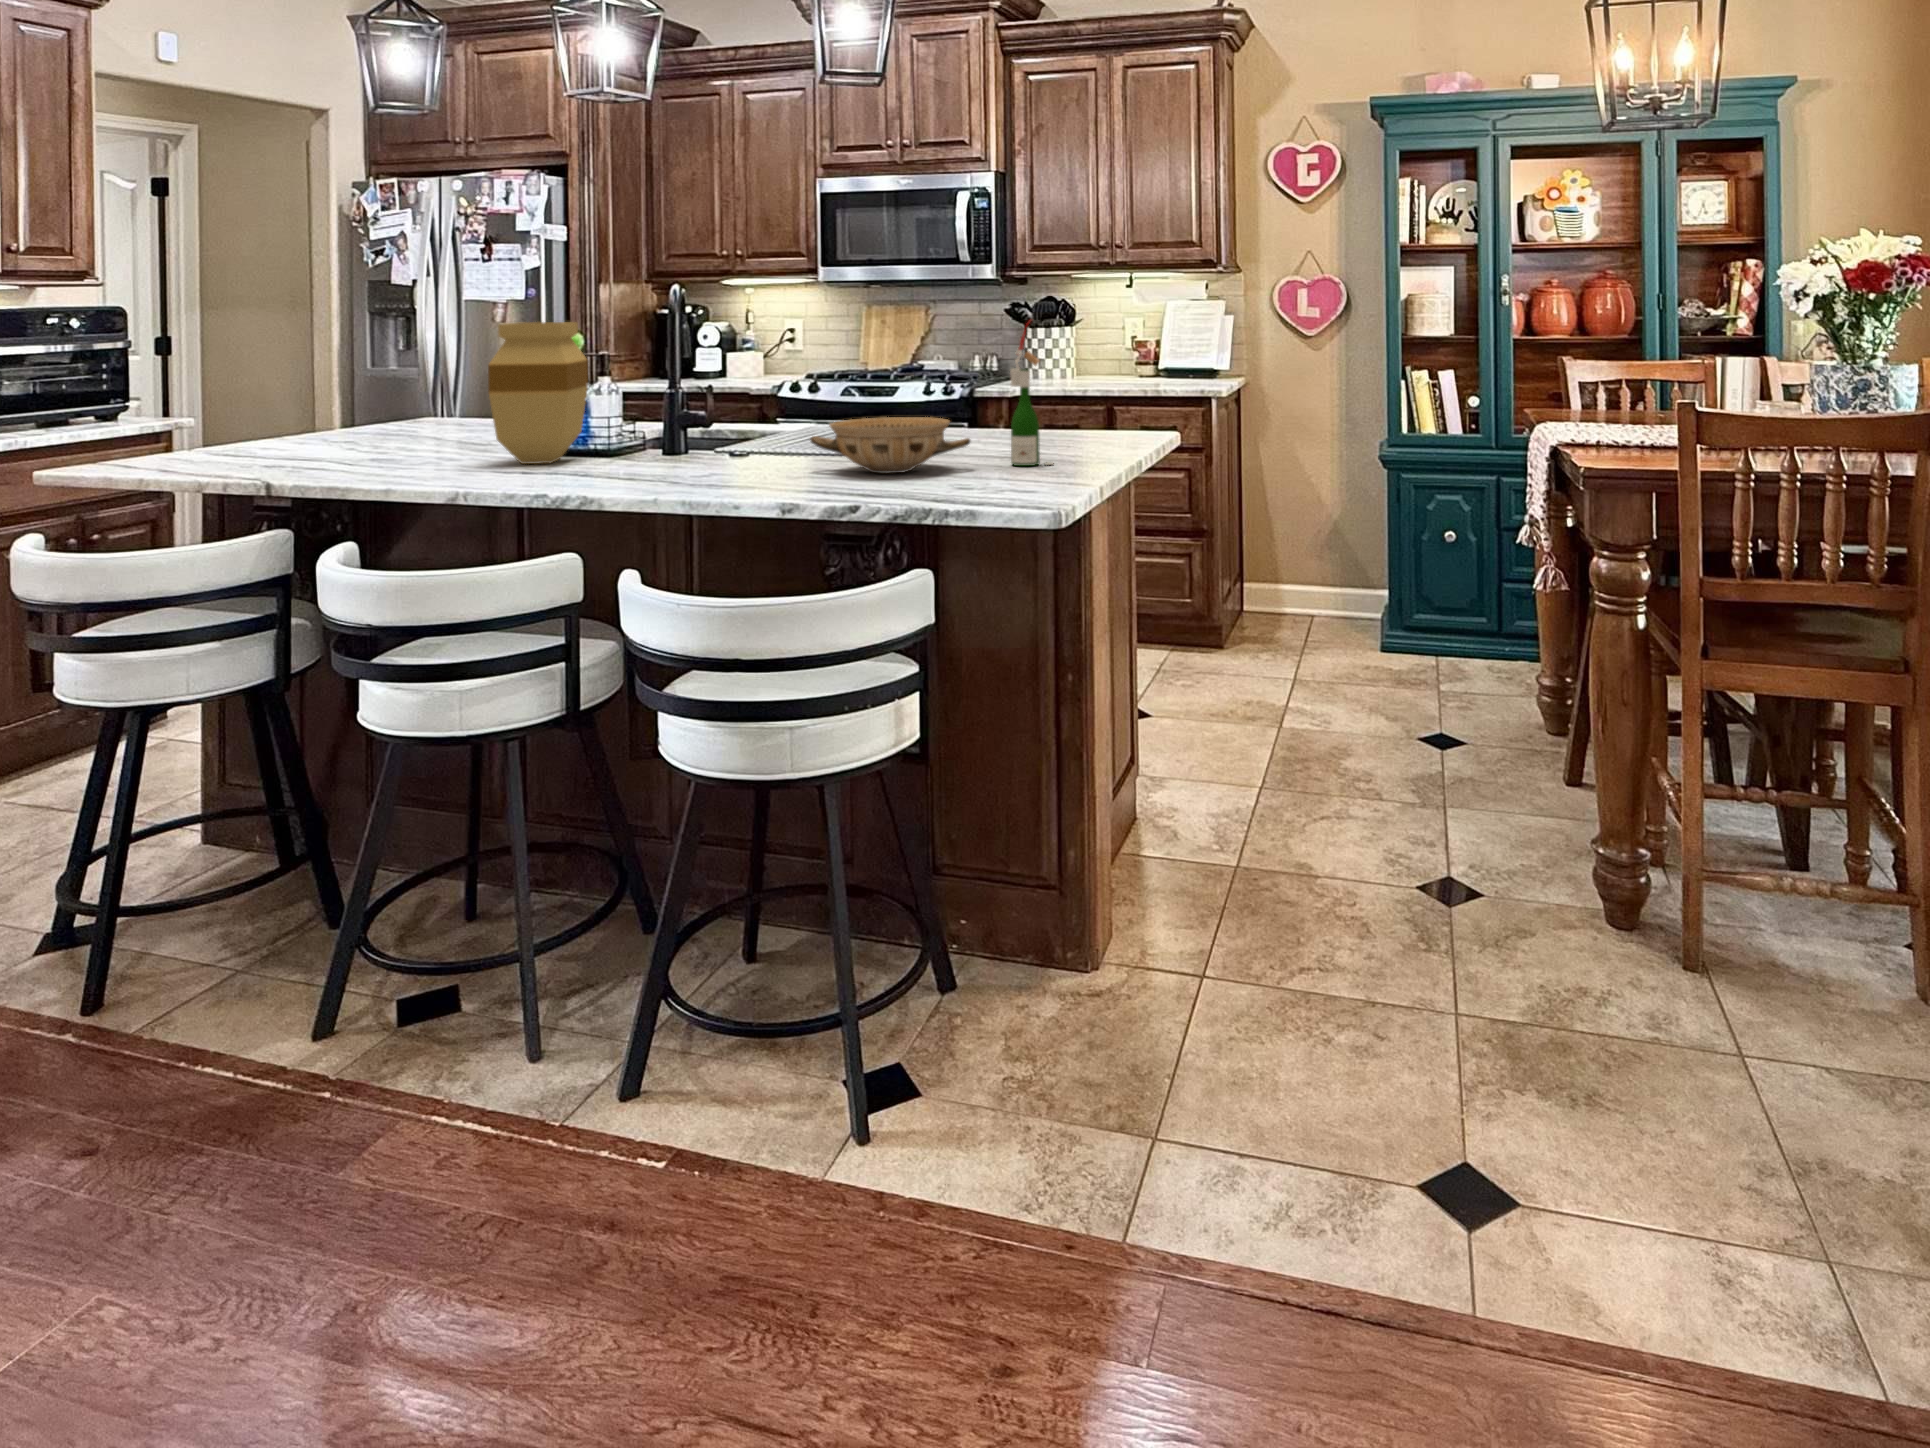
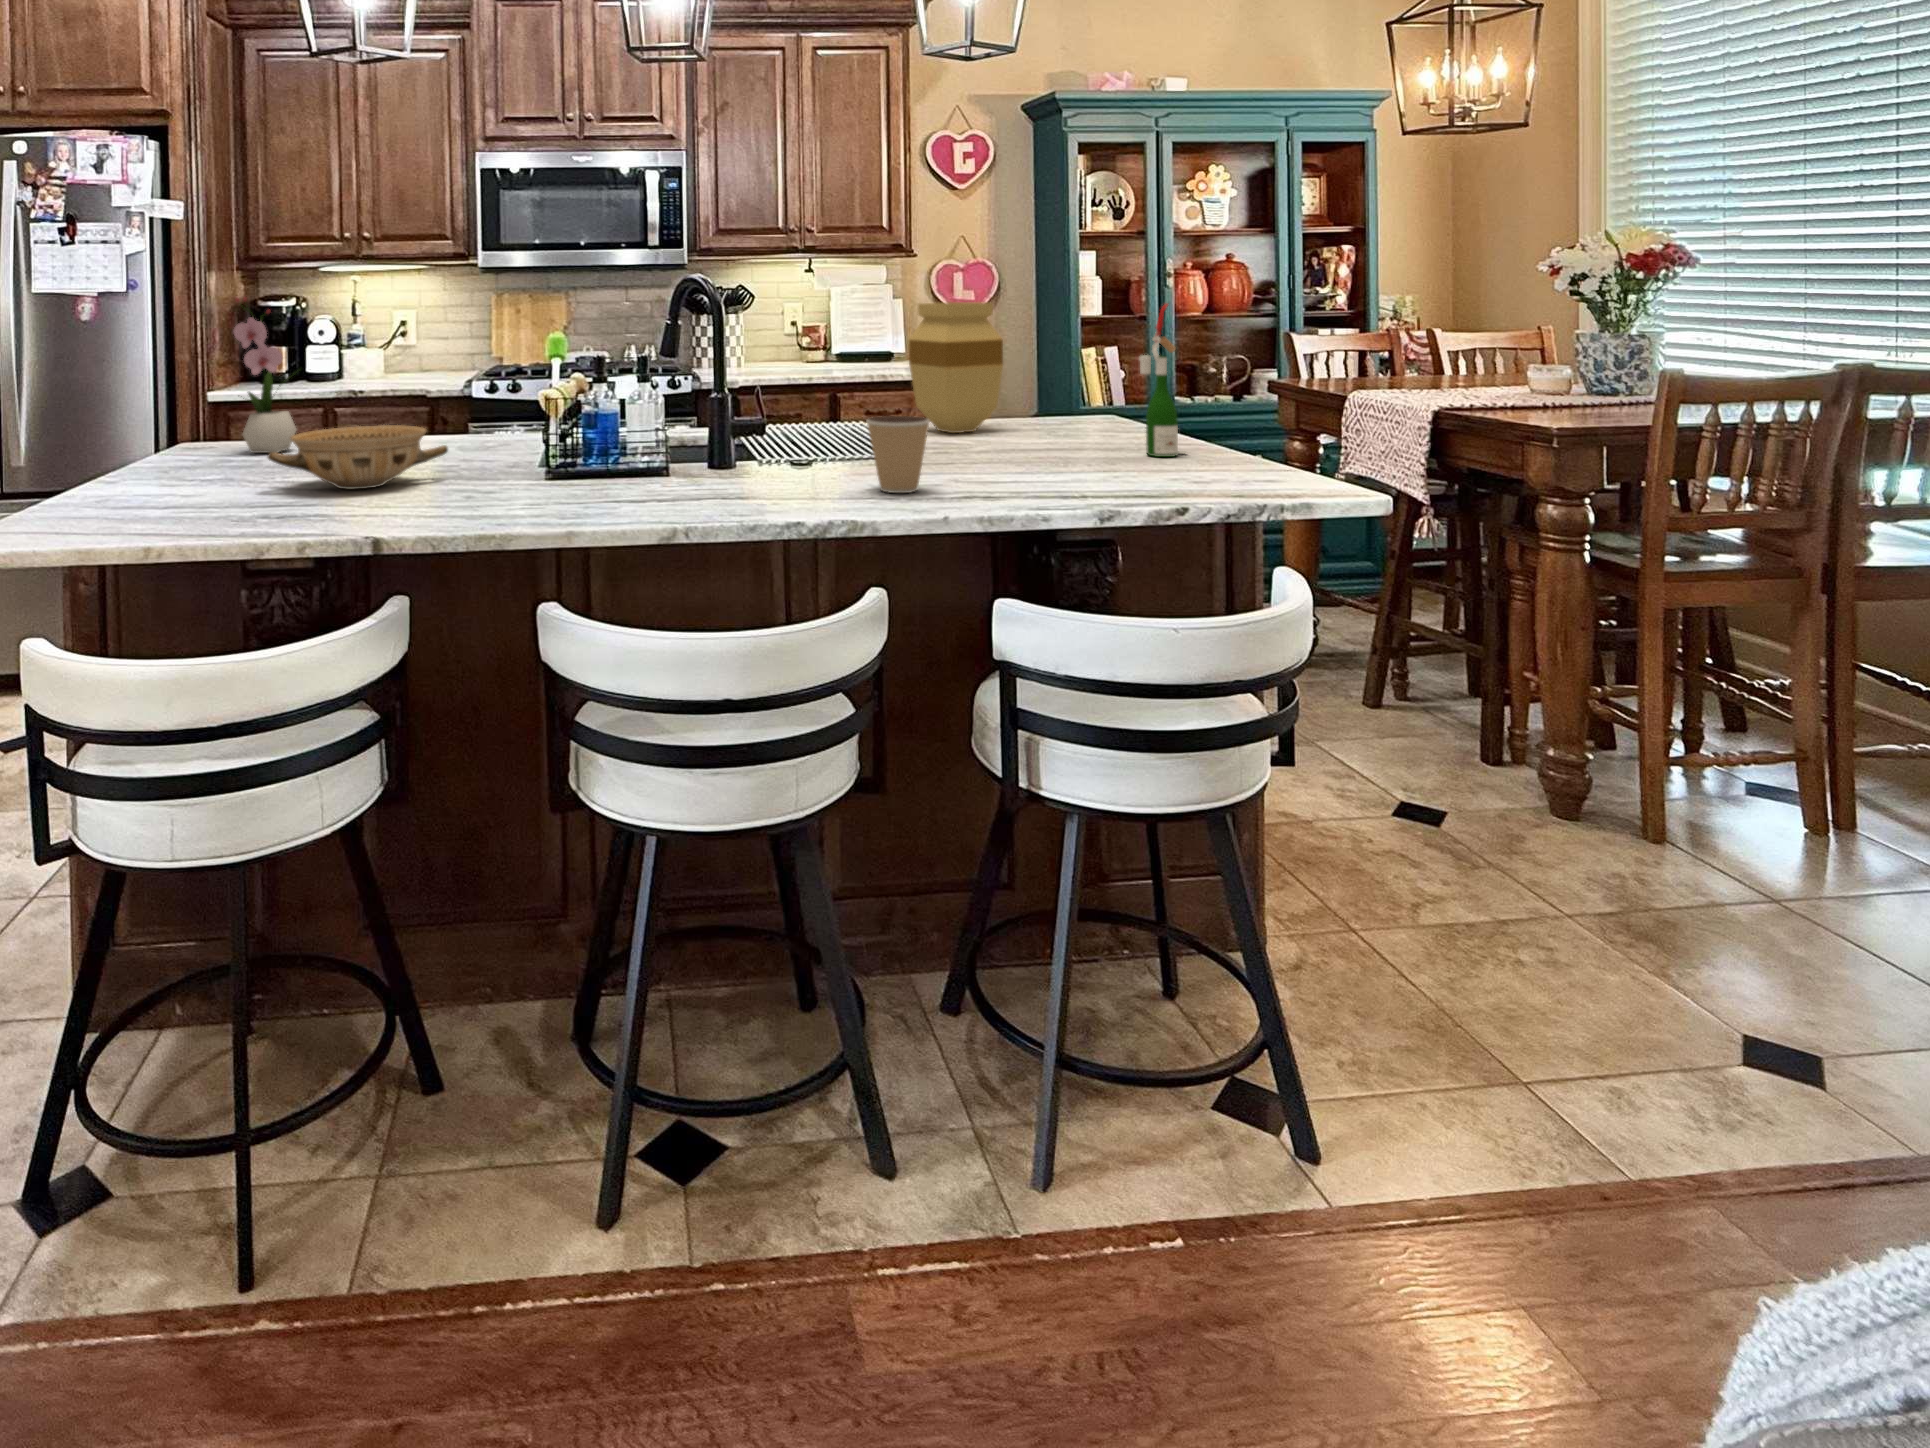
flower arrangement: none [417,303,481,427] -> present [234,297,297,453]
vase: present [488,322,588,464] -> present [909,302,1003,433]
coffee cup: none [661,412,719,478] -> present [866,416,930,493]
ceramic bowl: present [810,417,970,473] -> present [267,425,448,489]

